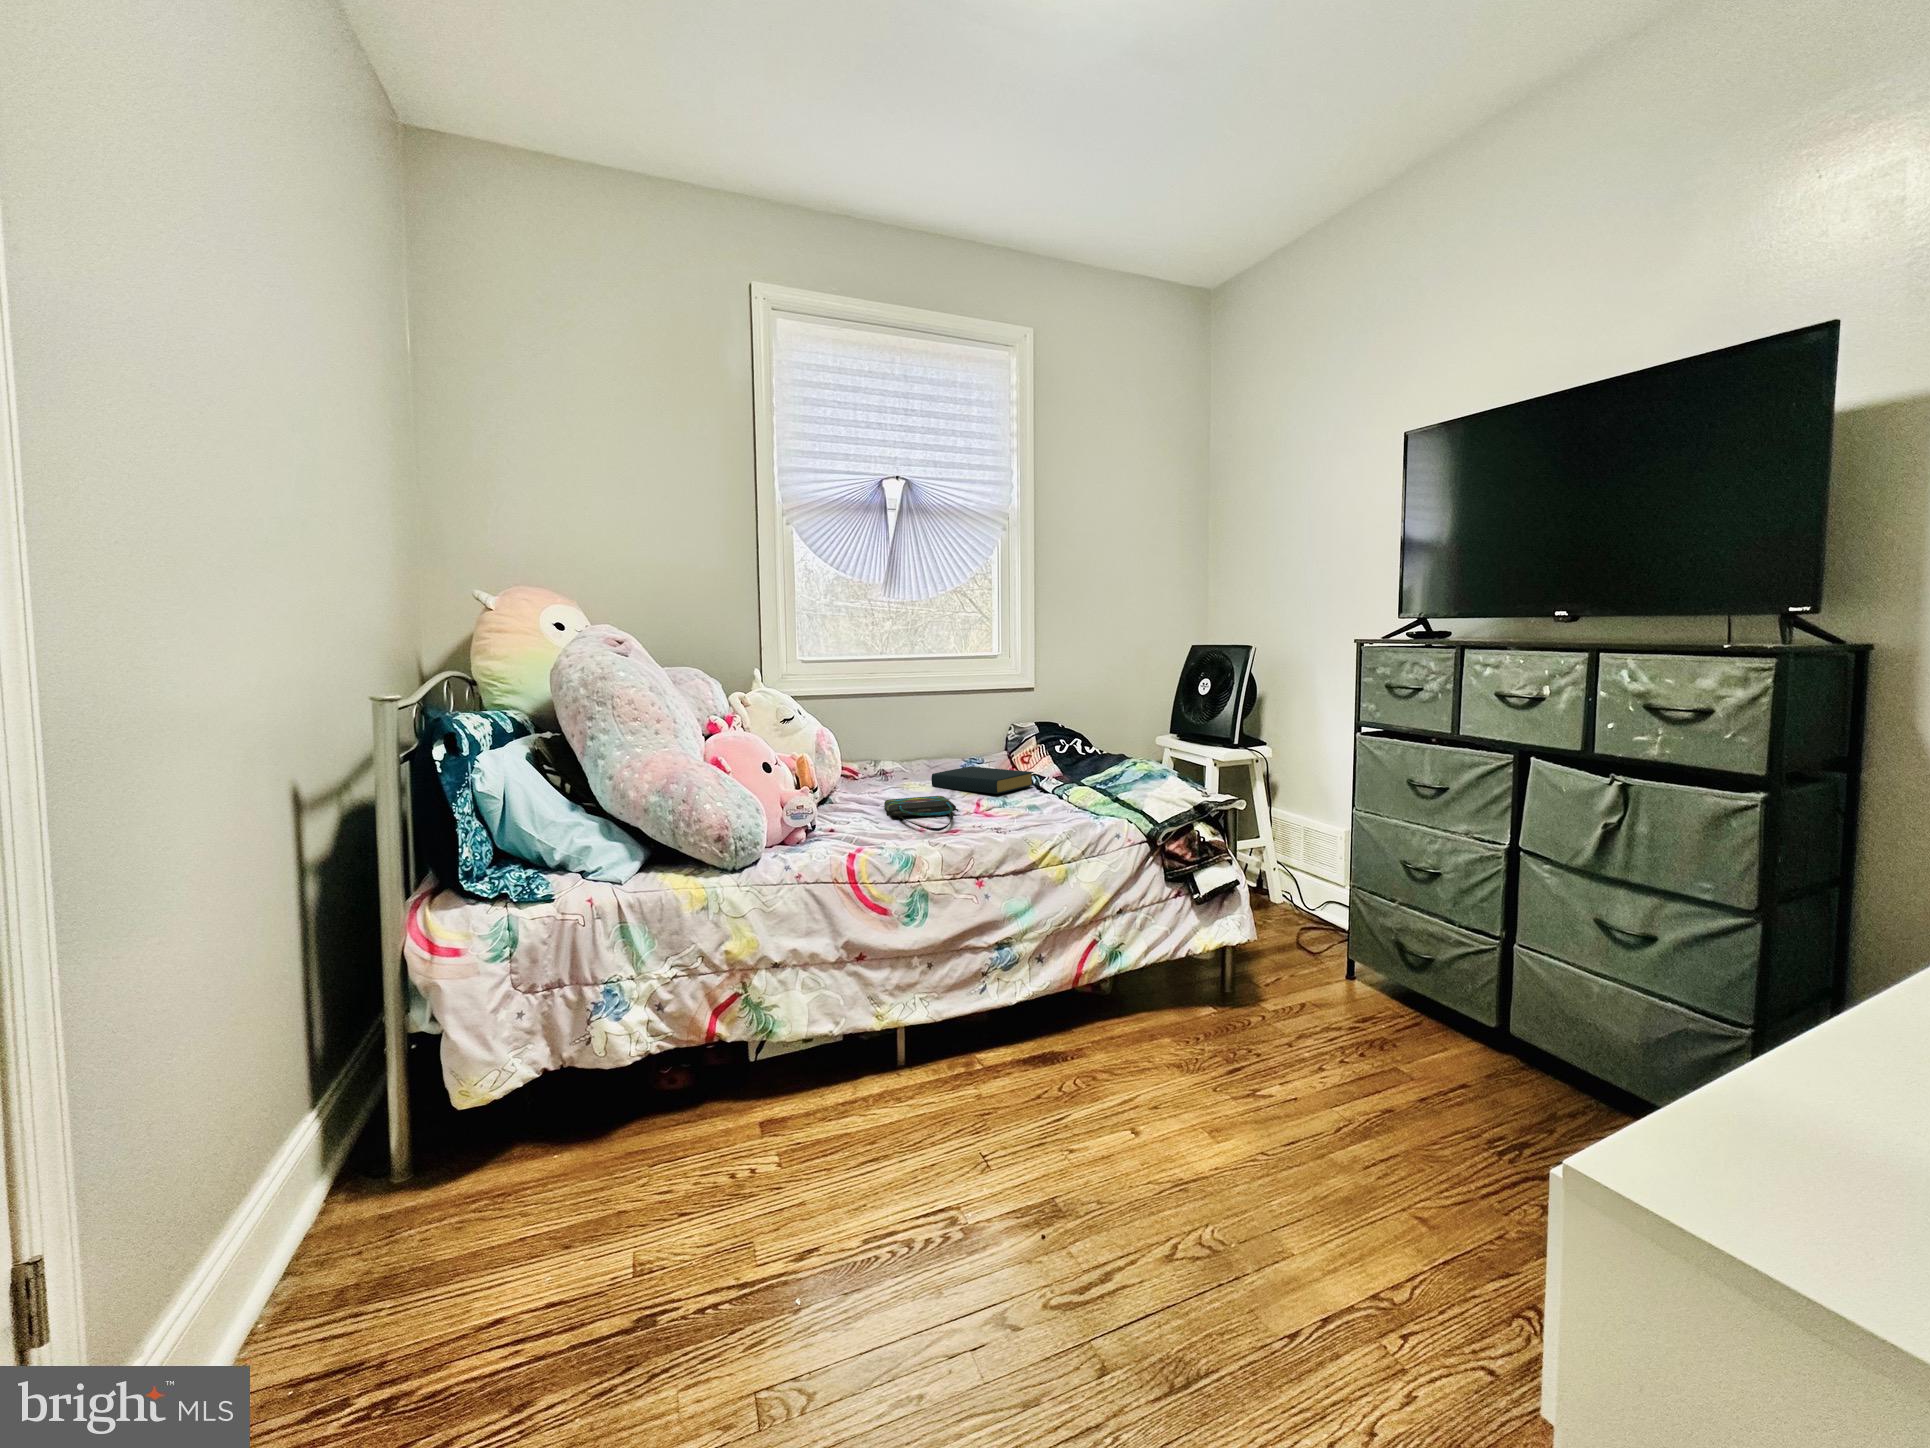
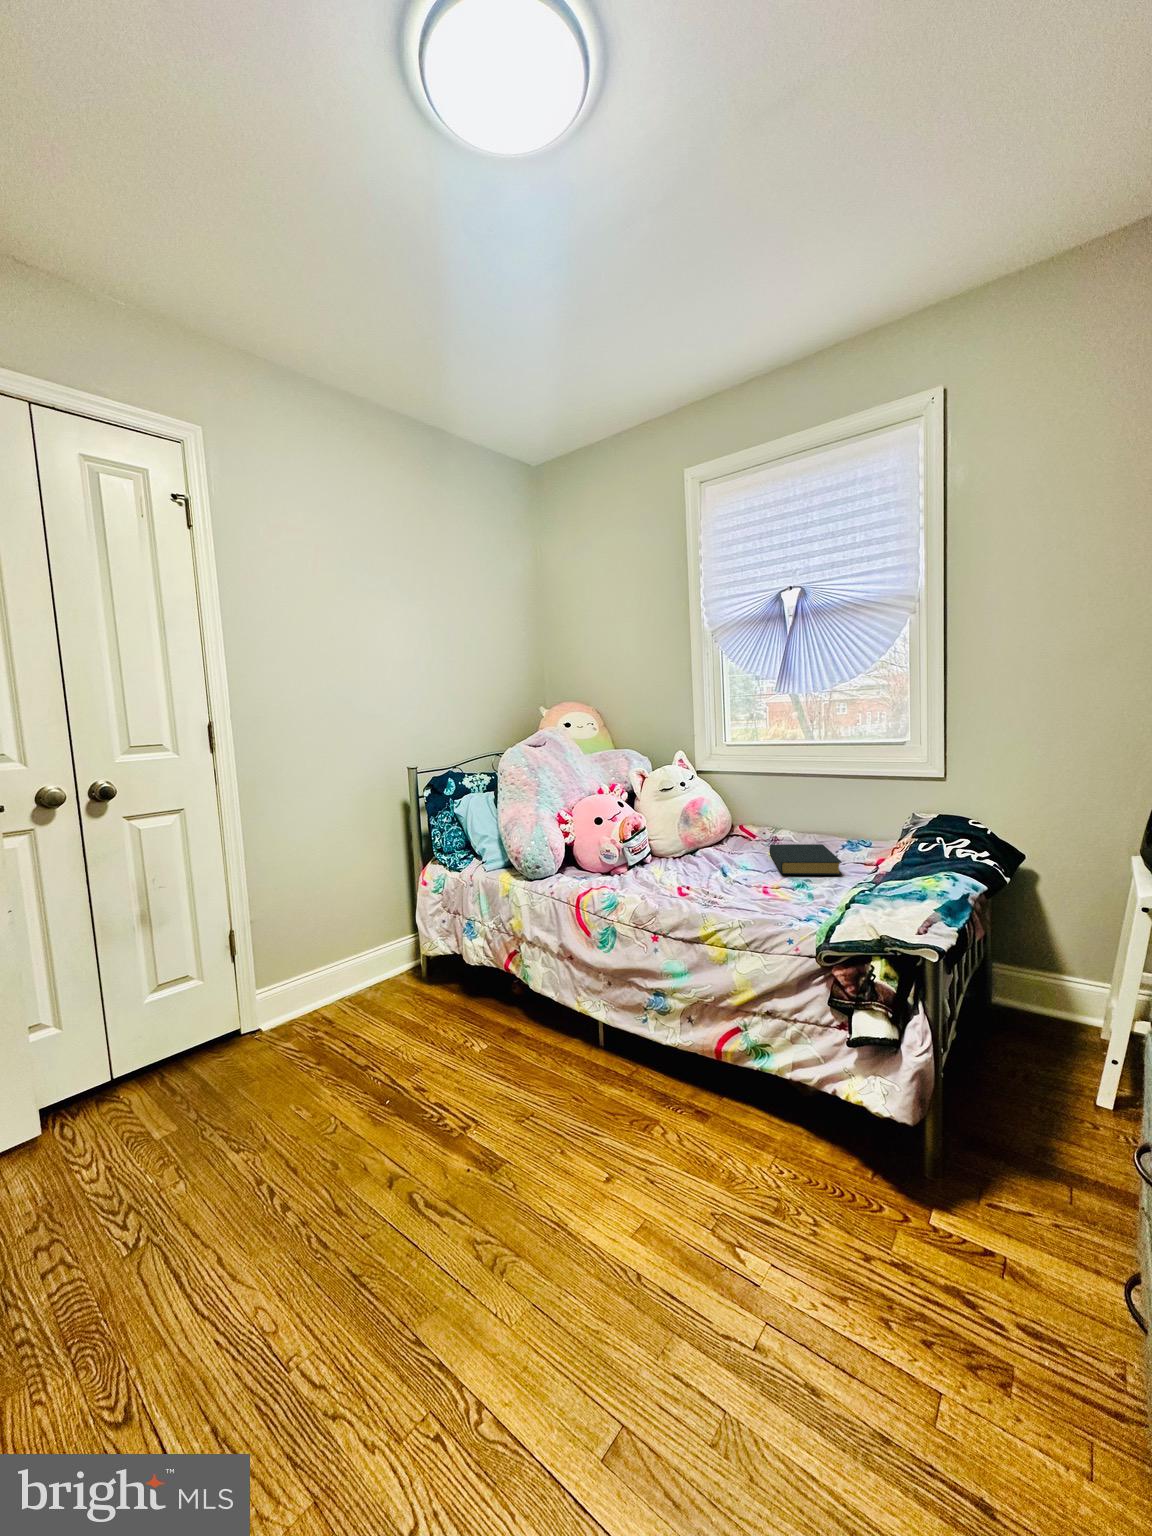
tote bag: present [884,796,959,831] -> none [646,858,727,890]

